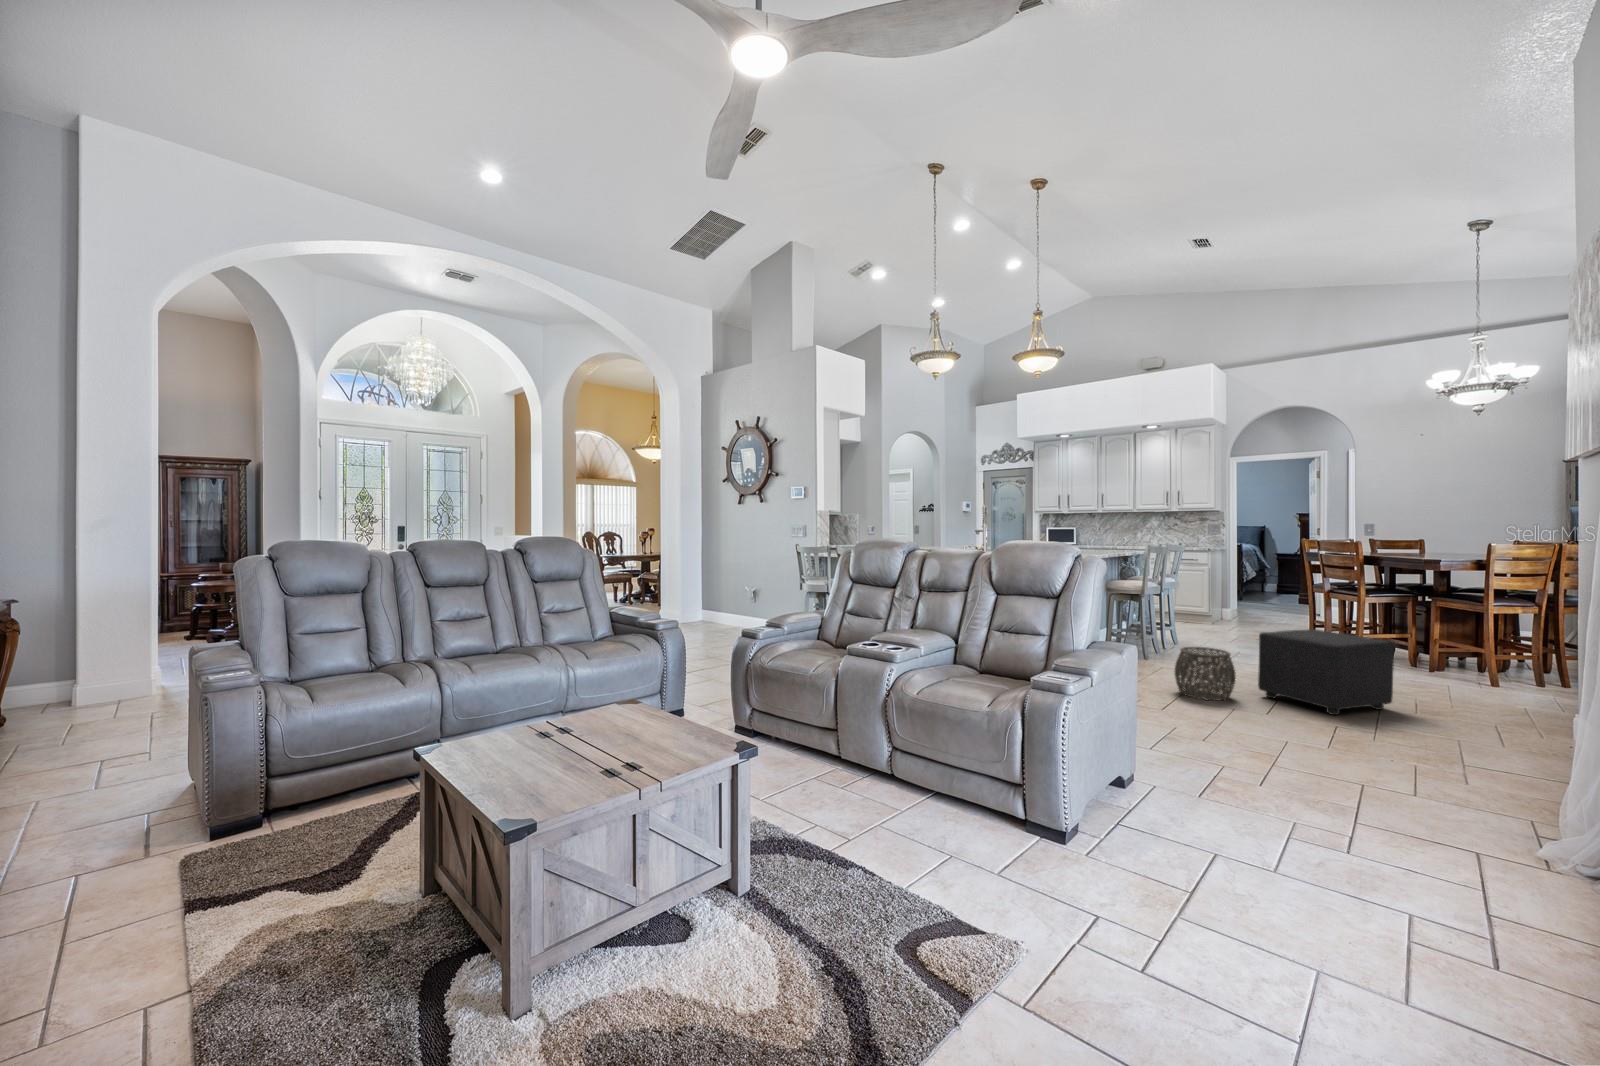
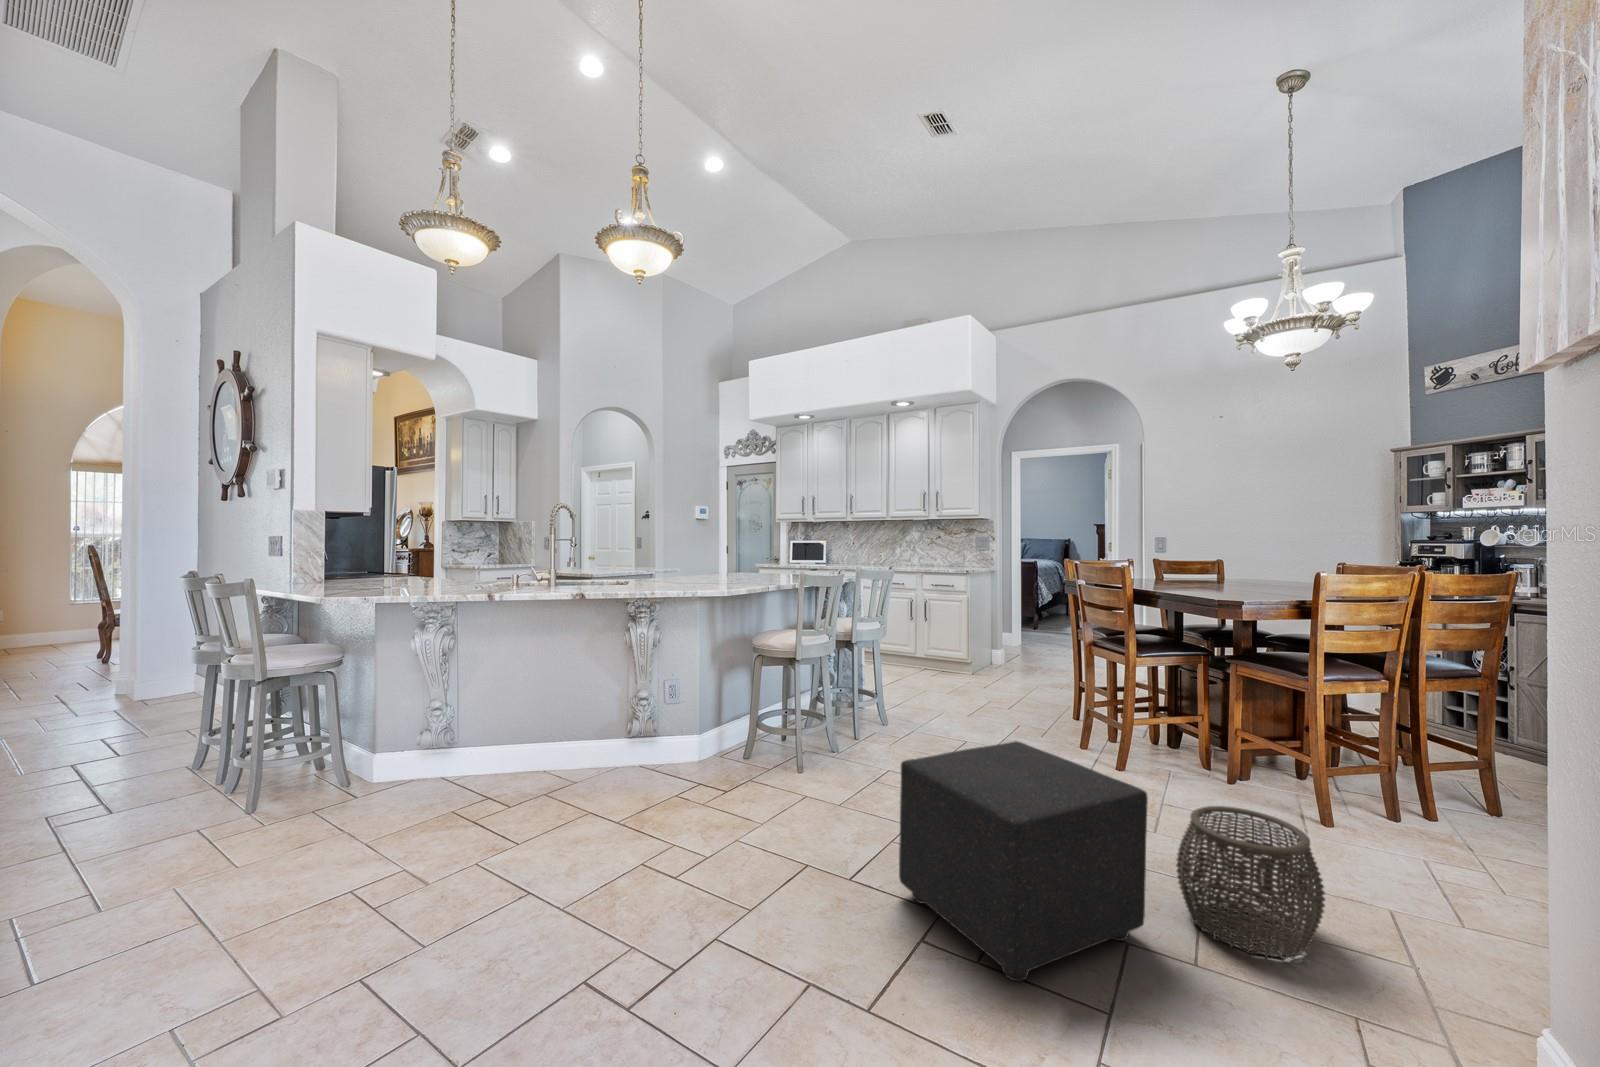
woven basket: present [1174,647,1236,701] -> present [1176,806,1325,959]

